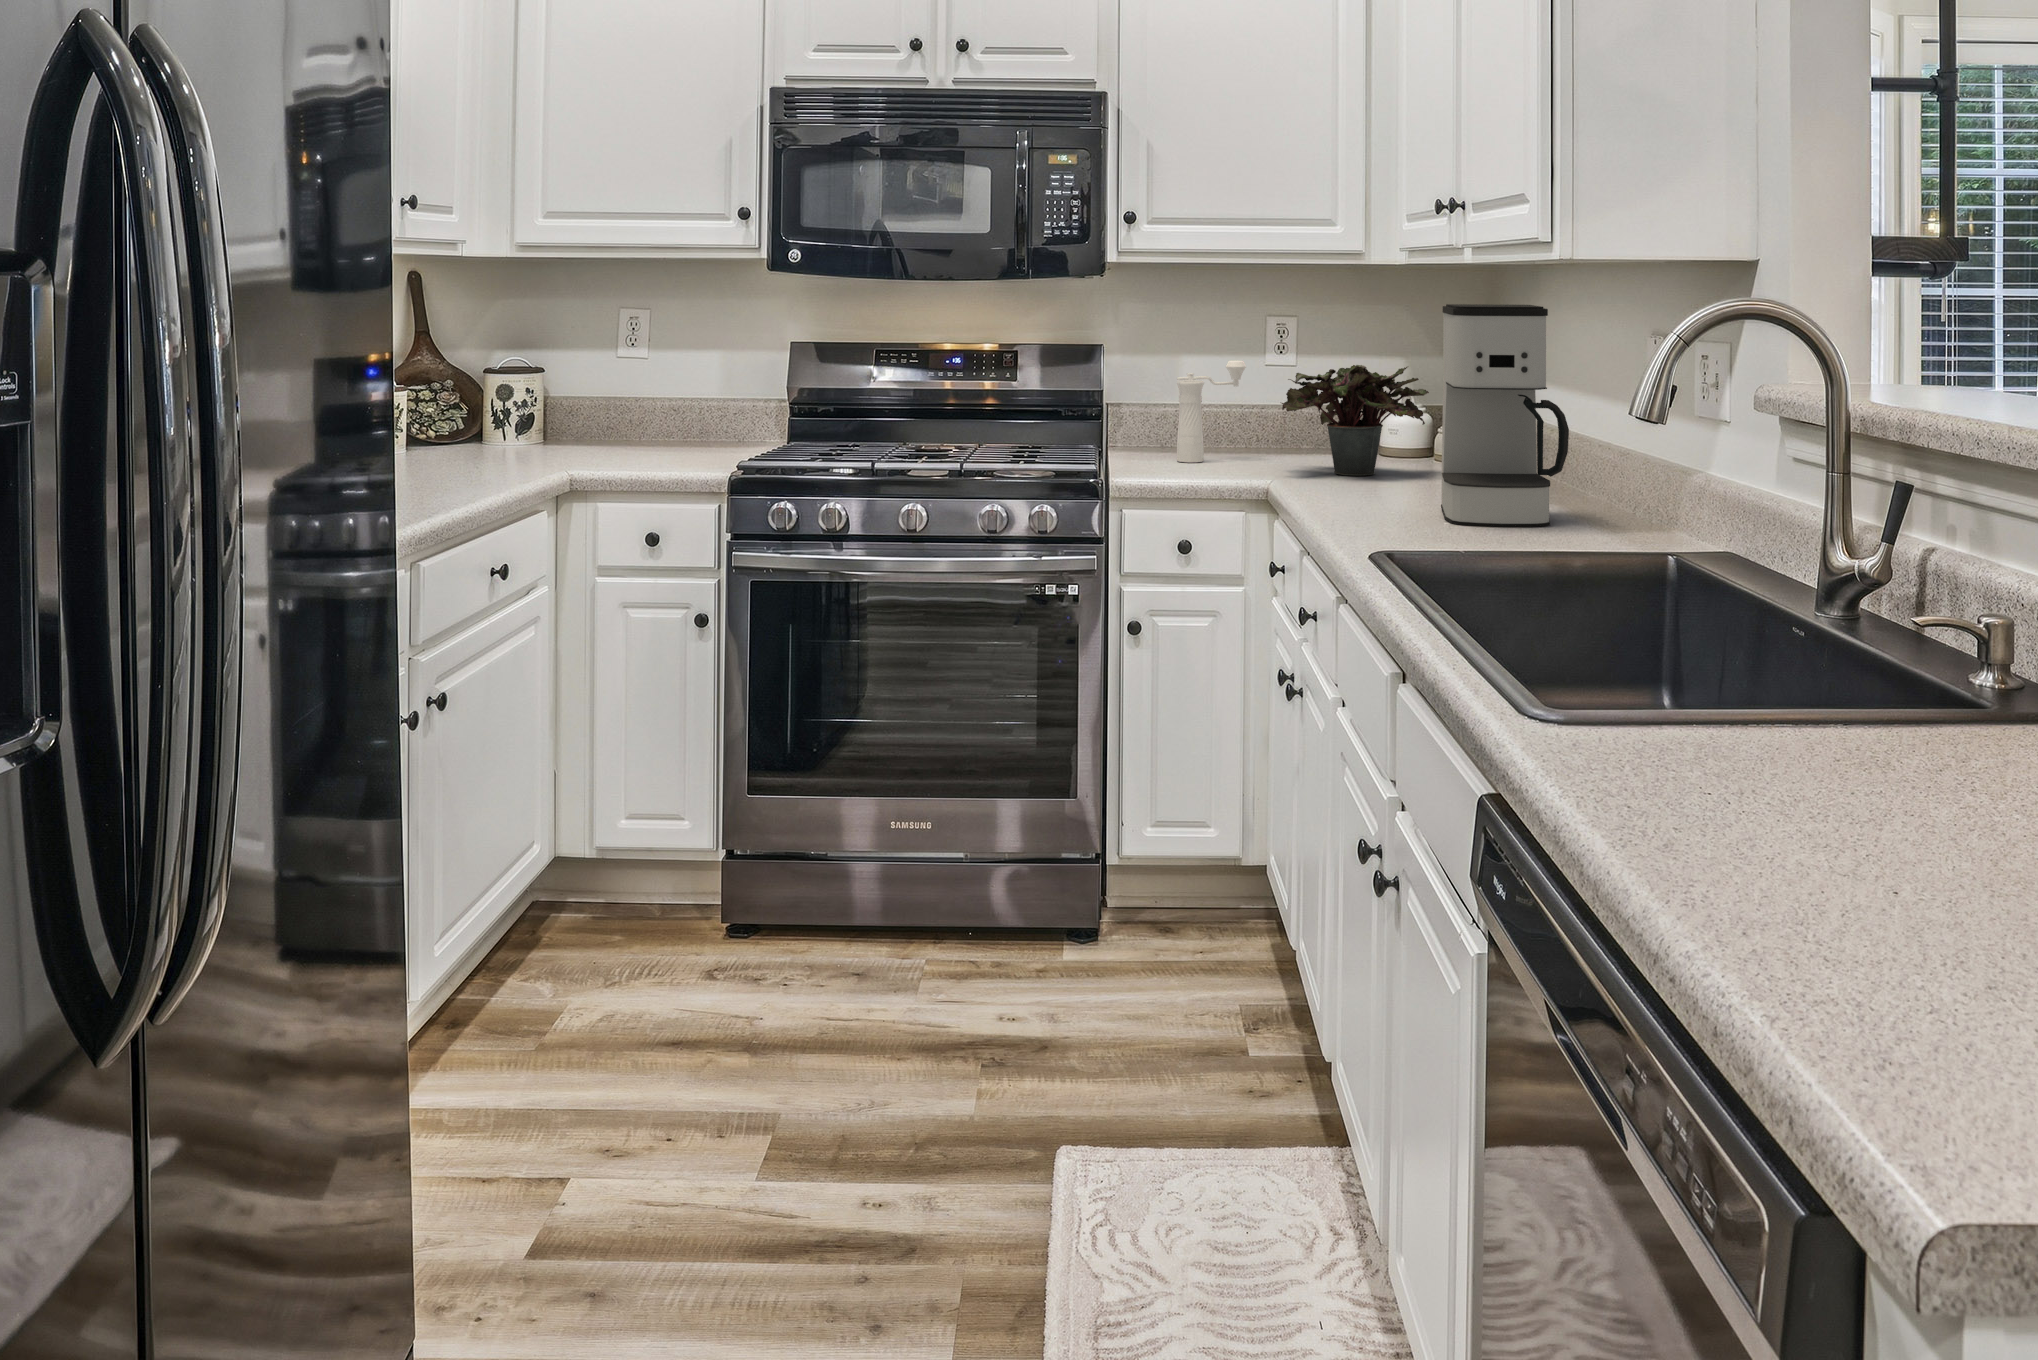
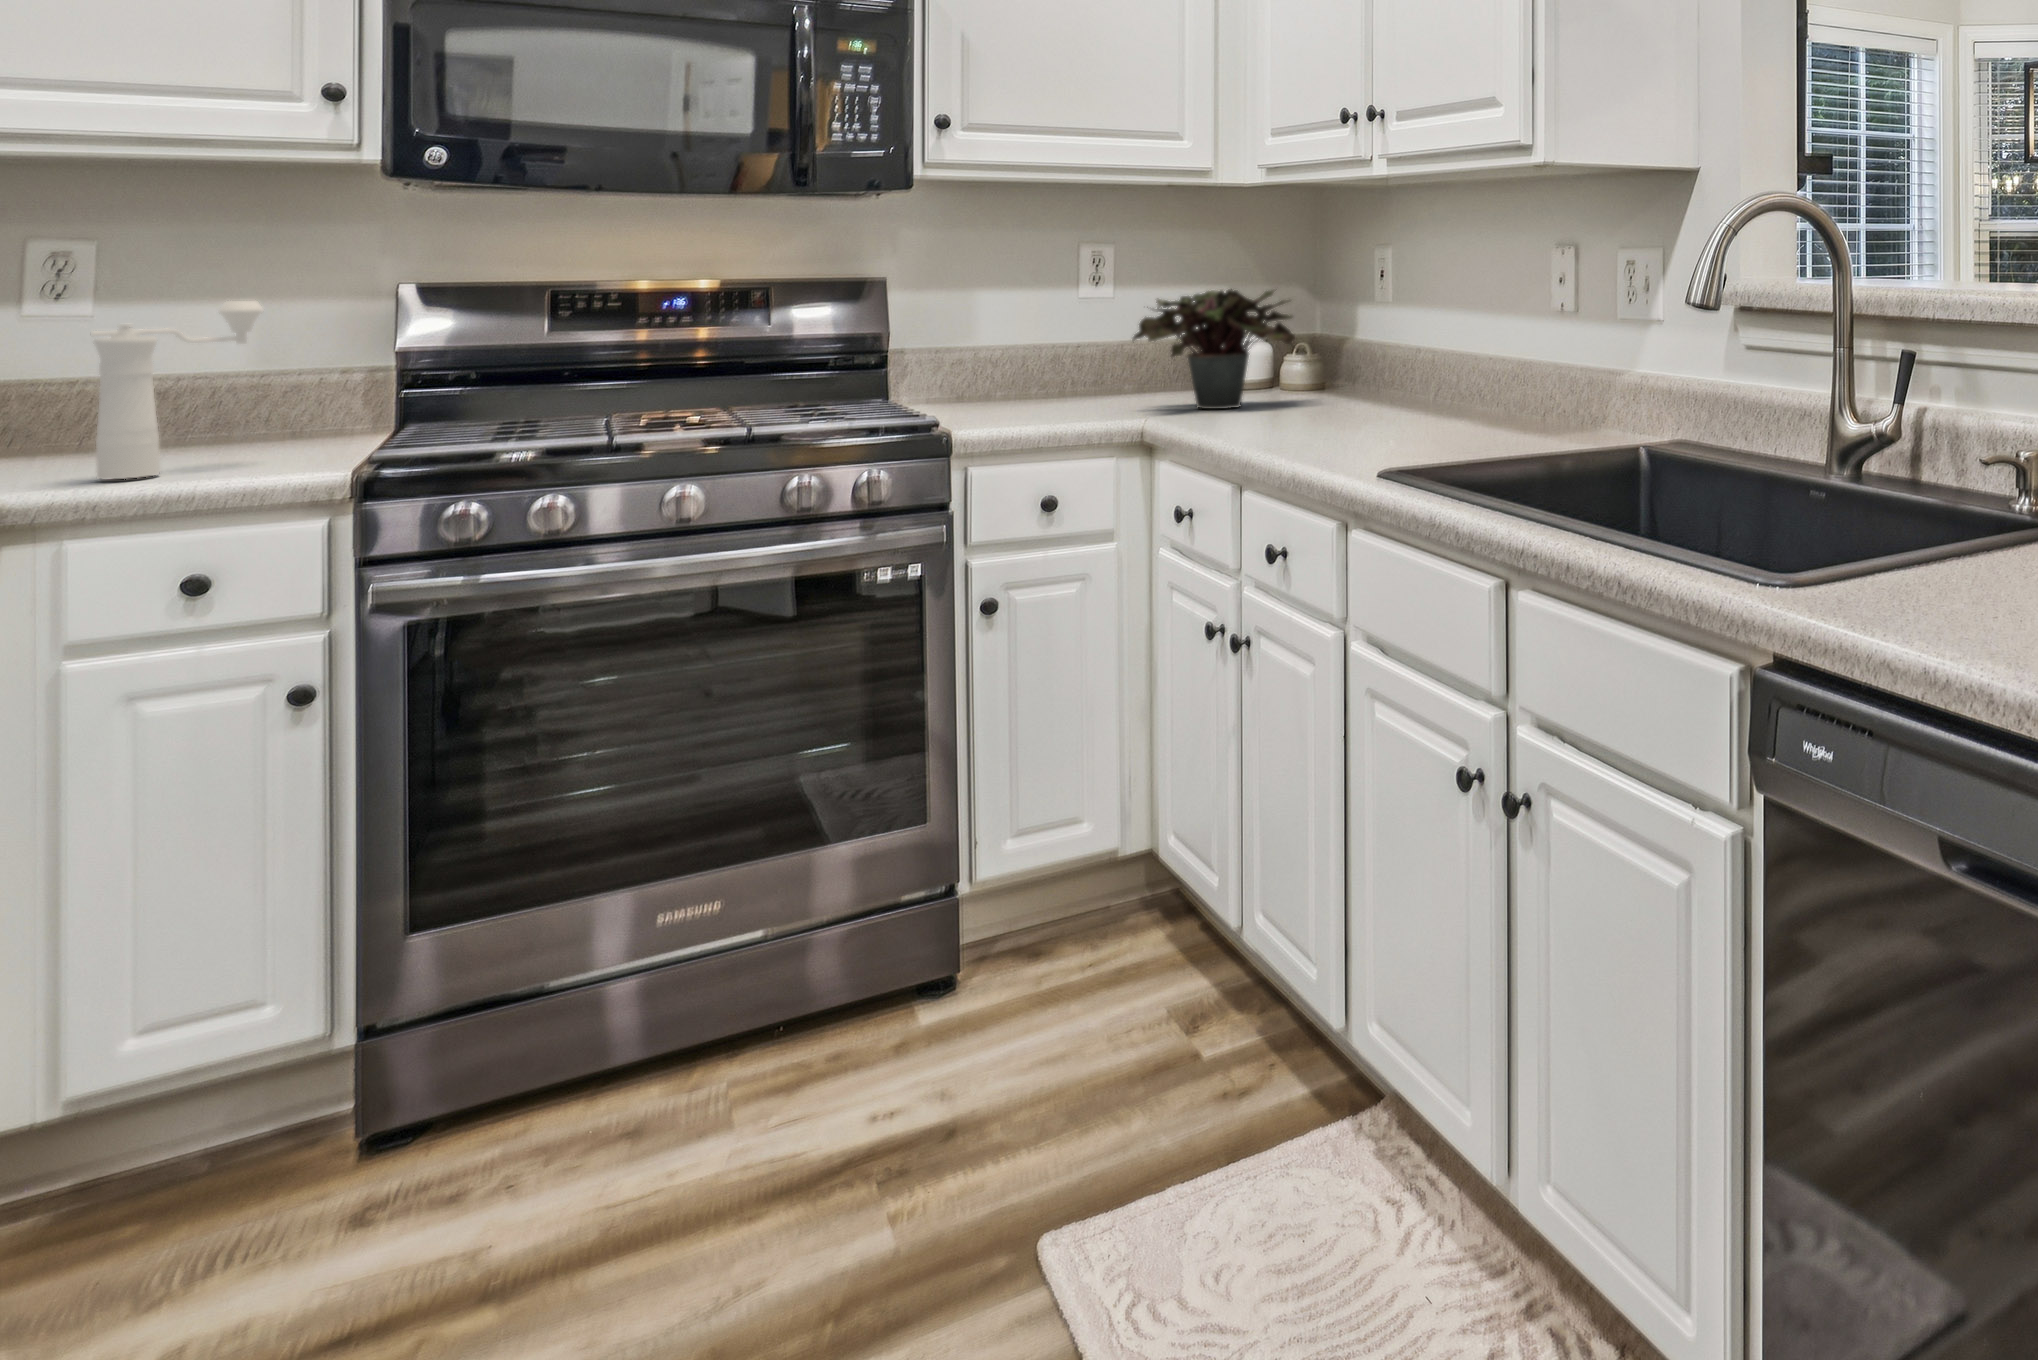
coffee maker: present [1441,304,1569,527] -> none [1372,205,1513,435]
pepper mill: present [1177,360,1246,463] -> present [90,301,263,479]

